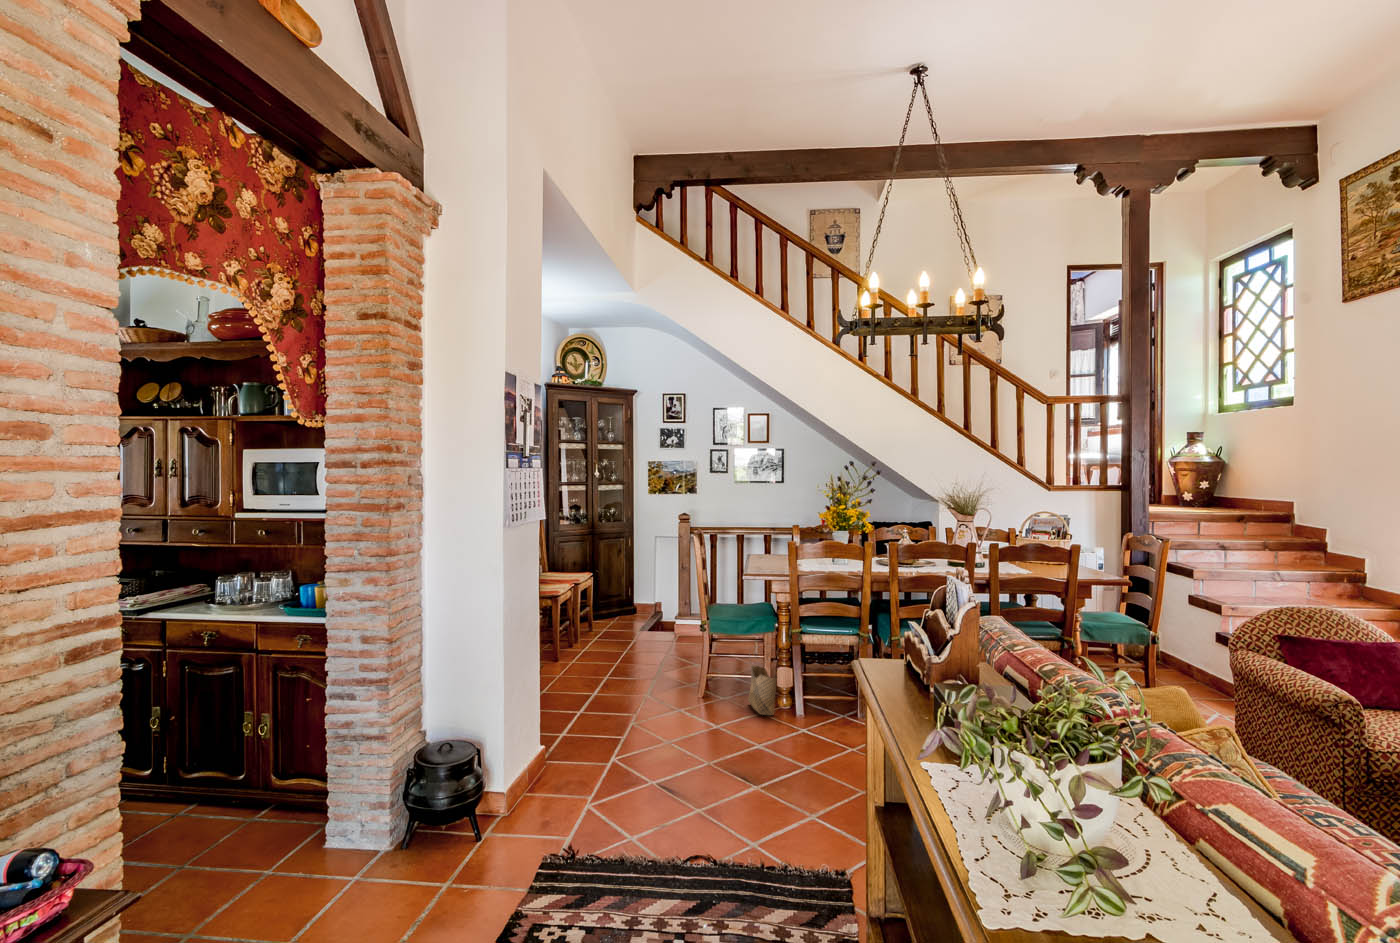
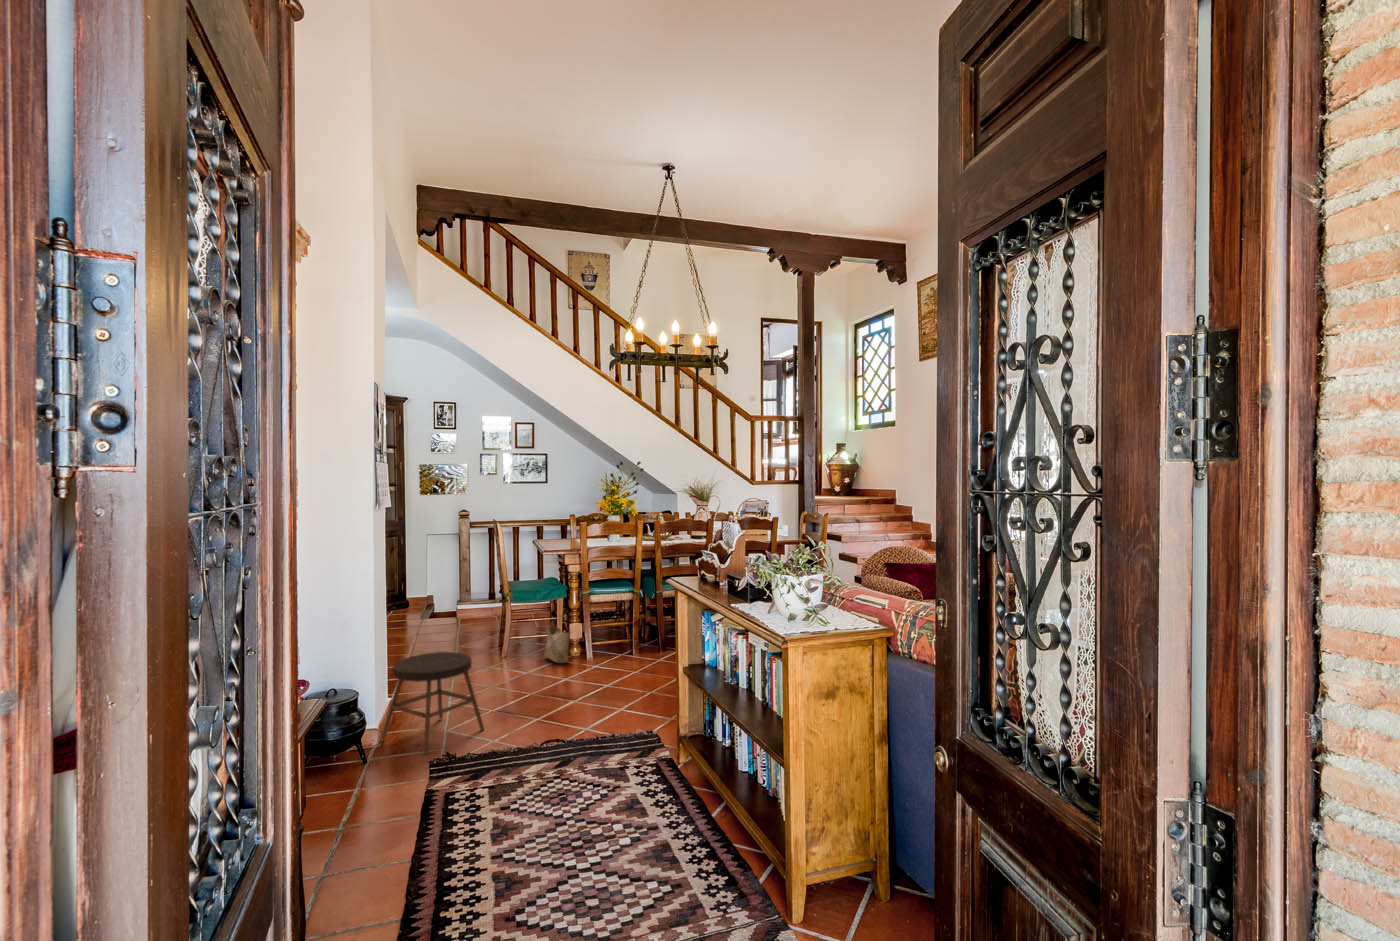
stool: none [522,698,636,833] -> present [381,652,484,754]

